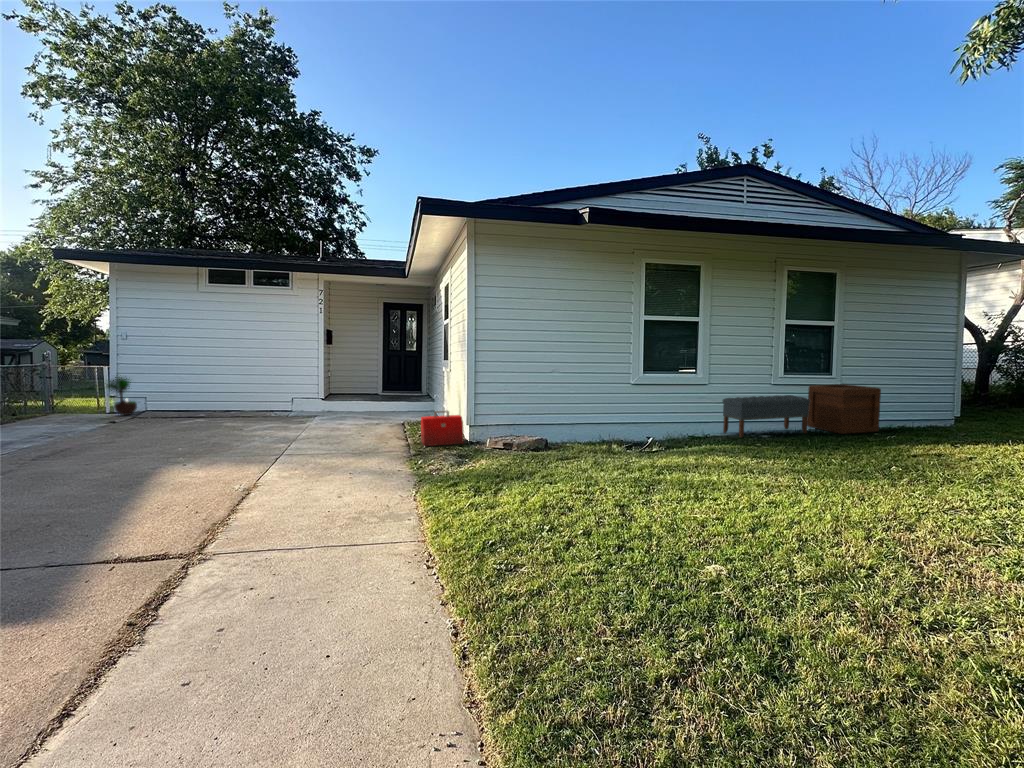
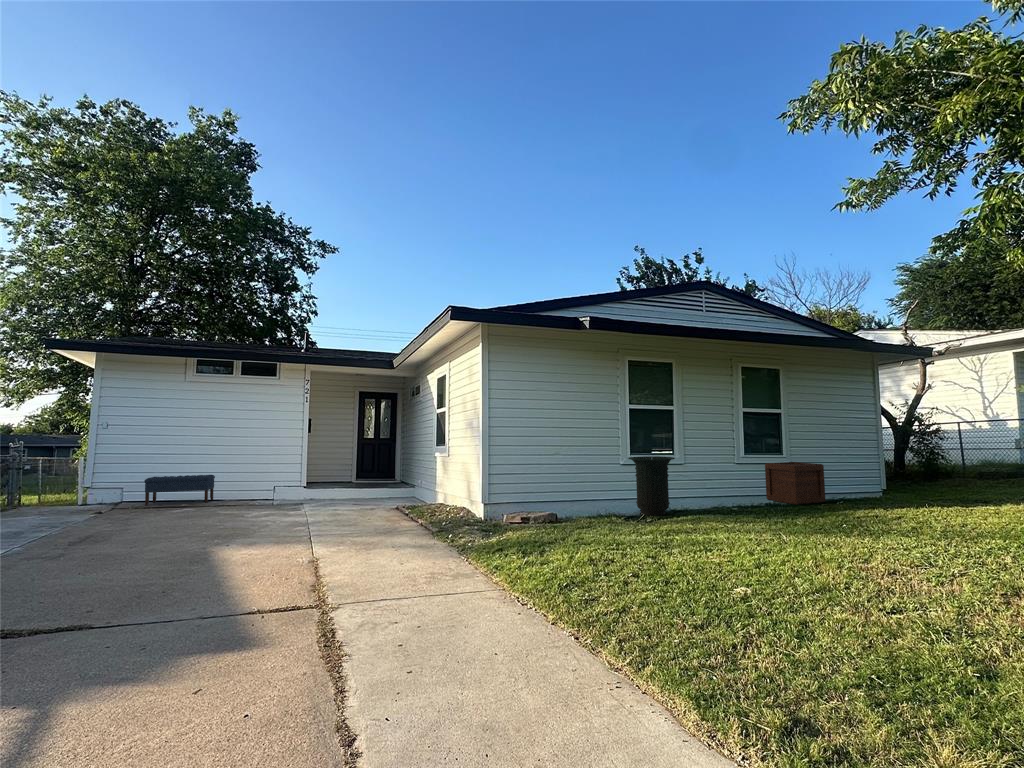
trash can: none [640,376,694,443] -> present [628,456,675,515]
potted tree: present [107,377,137,415] -> none [83,462,115,507]
bench: present [723,395,810,438] -> present [144,475,215,506]
toolbox: present [421,411,464,446] -> none [433,491,475,524]

